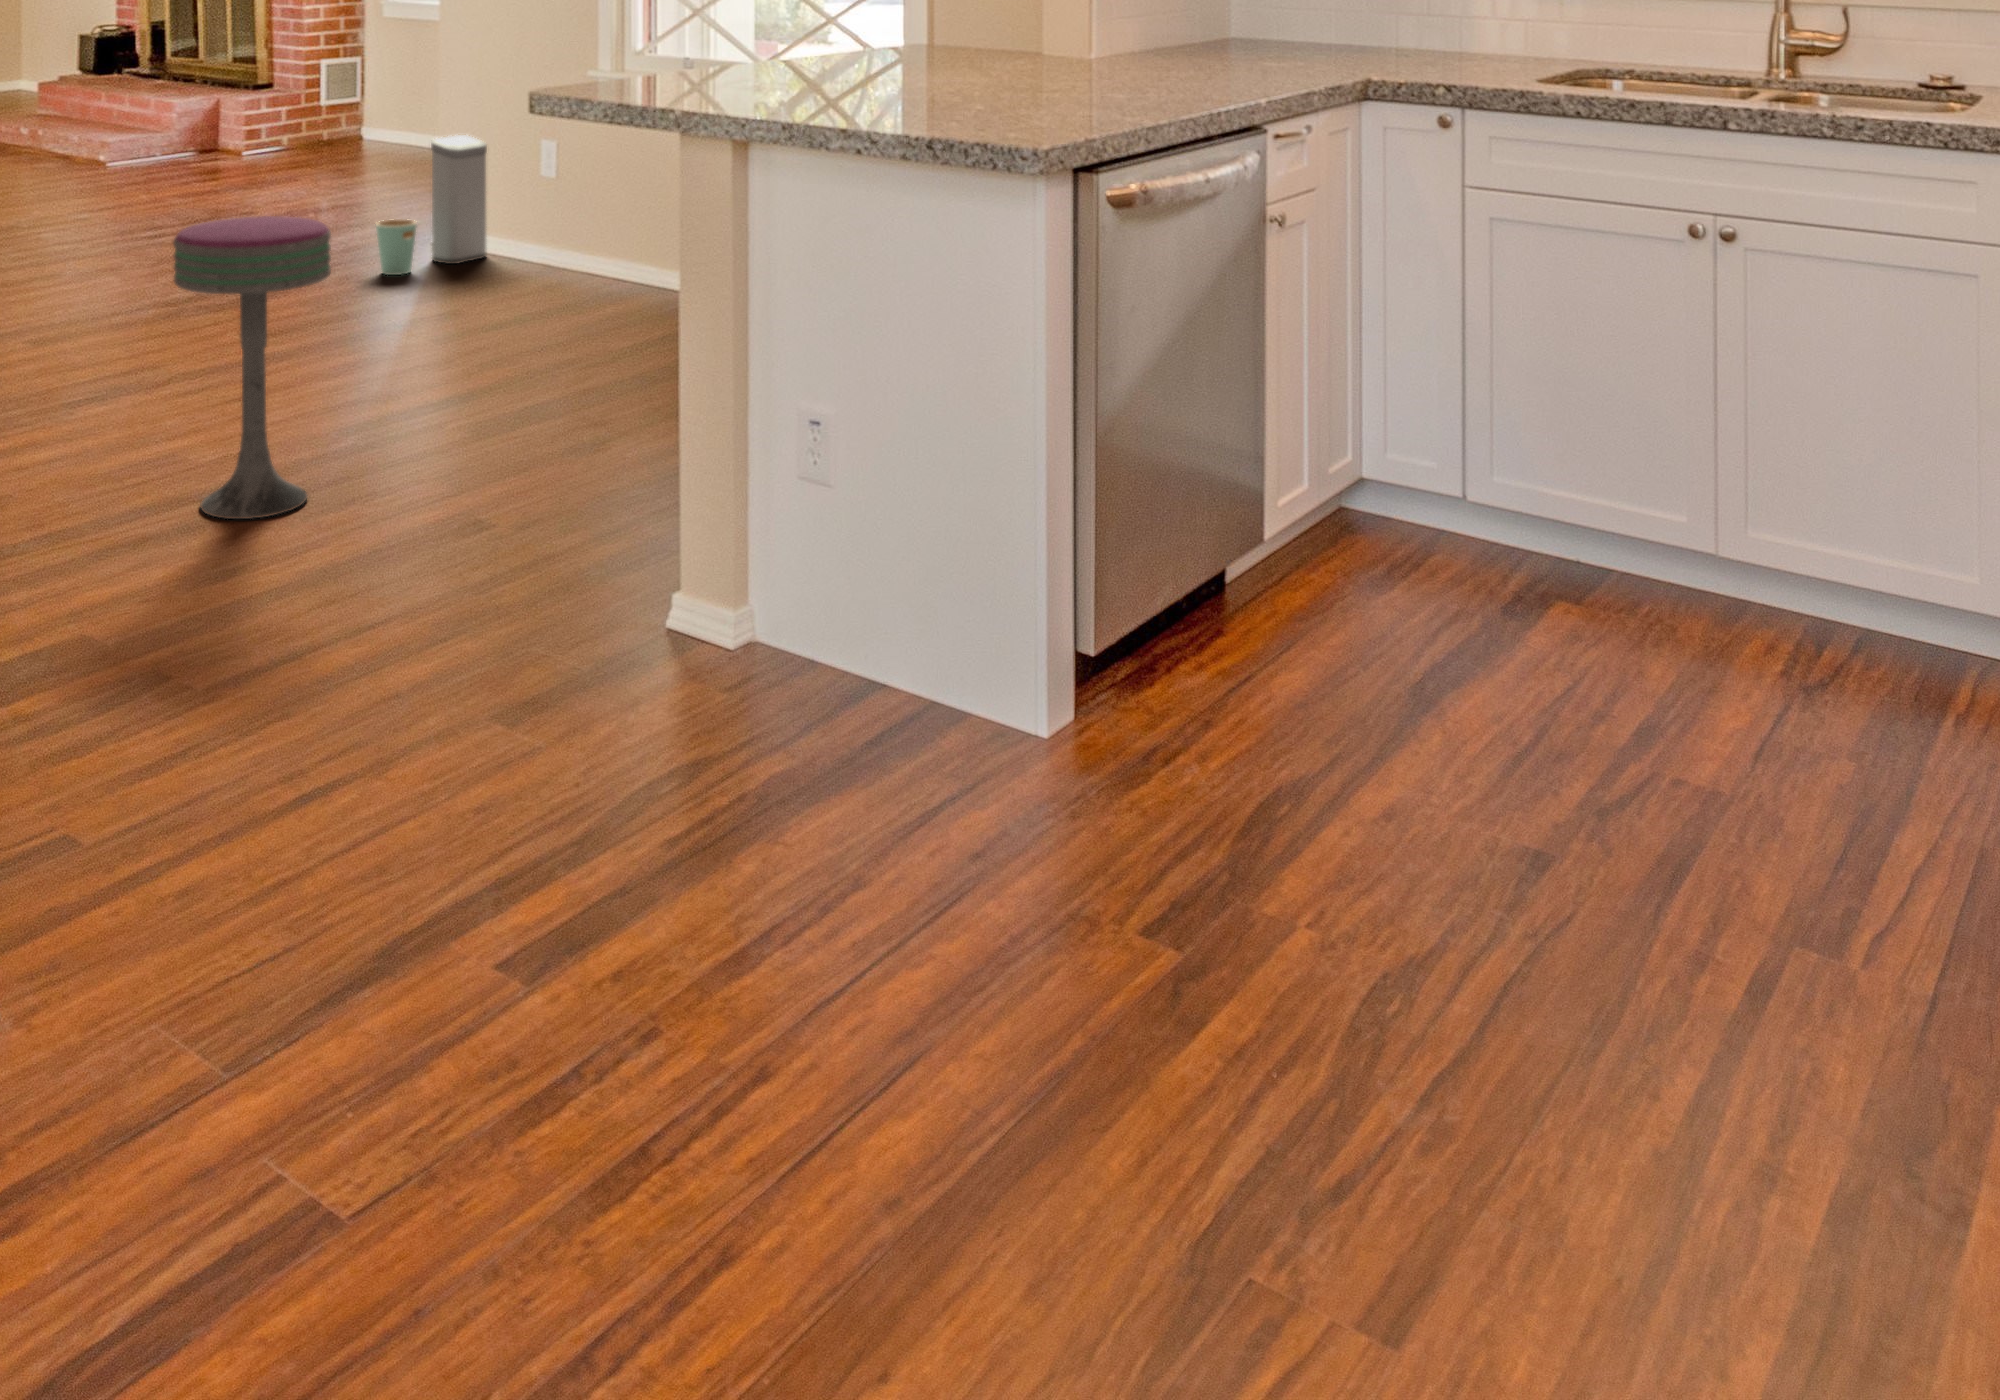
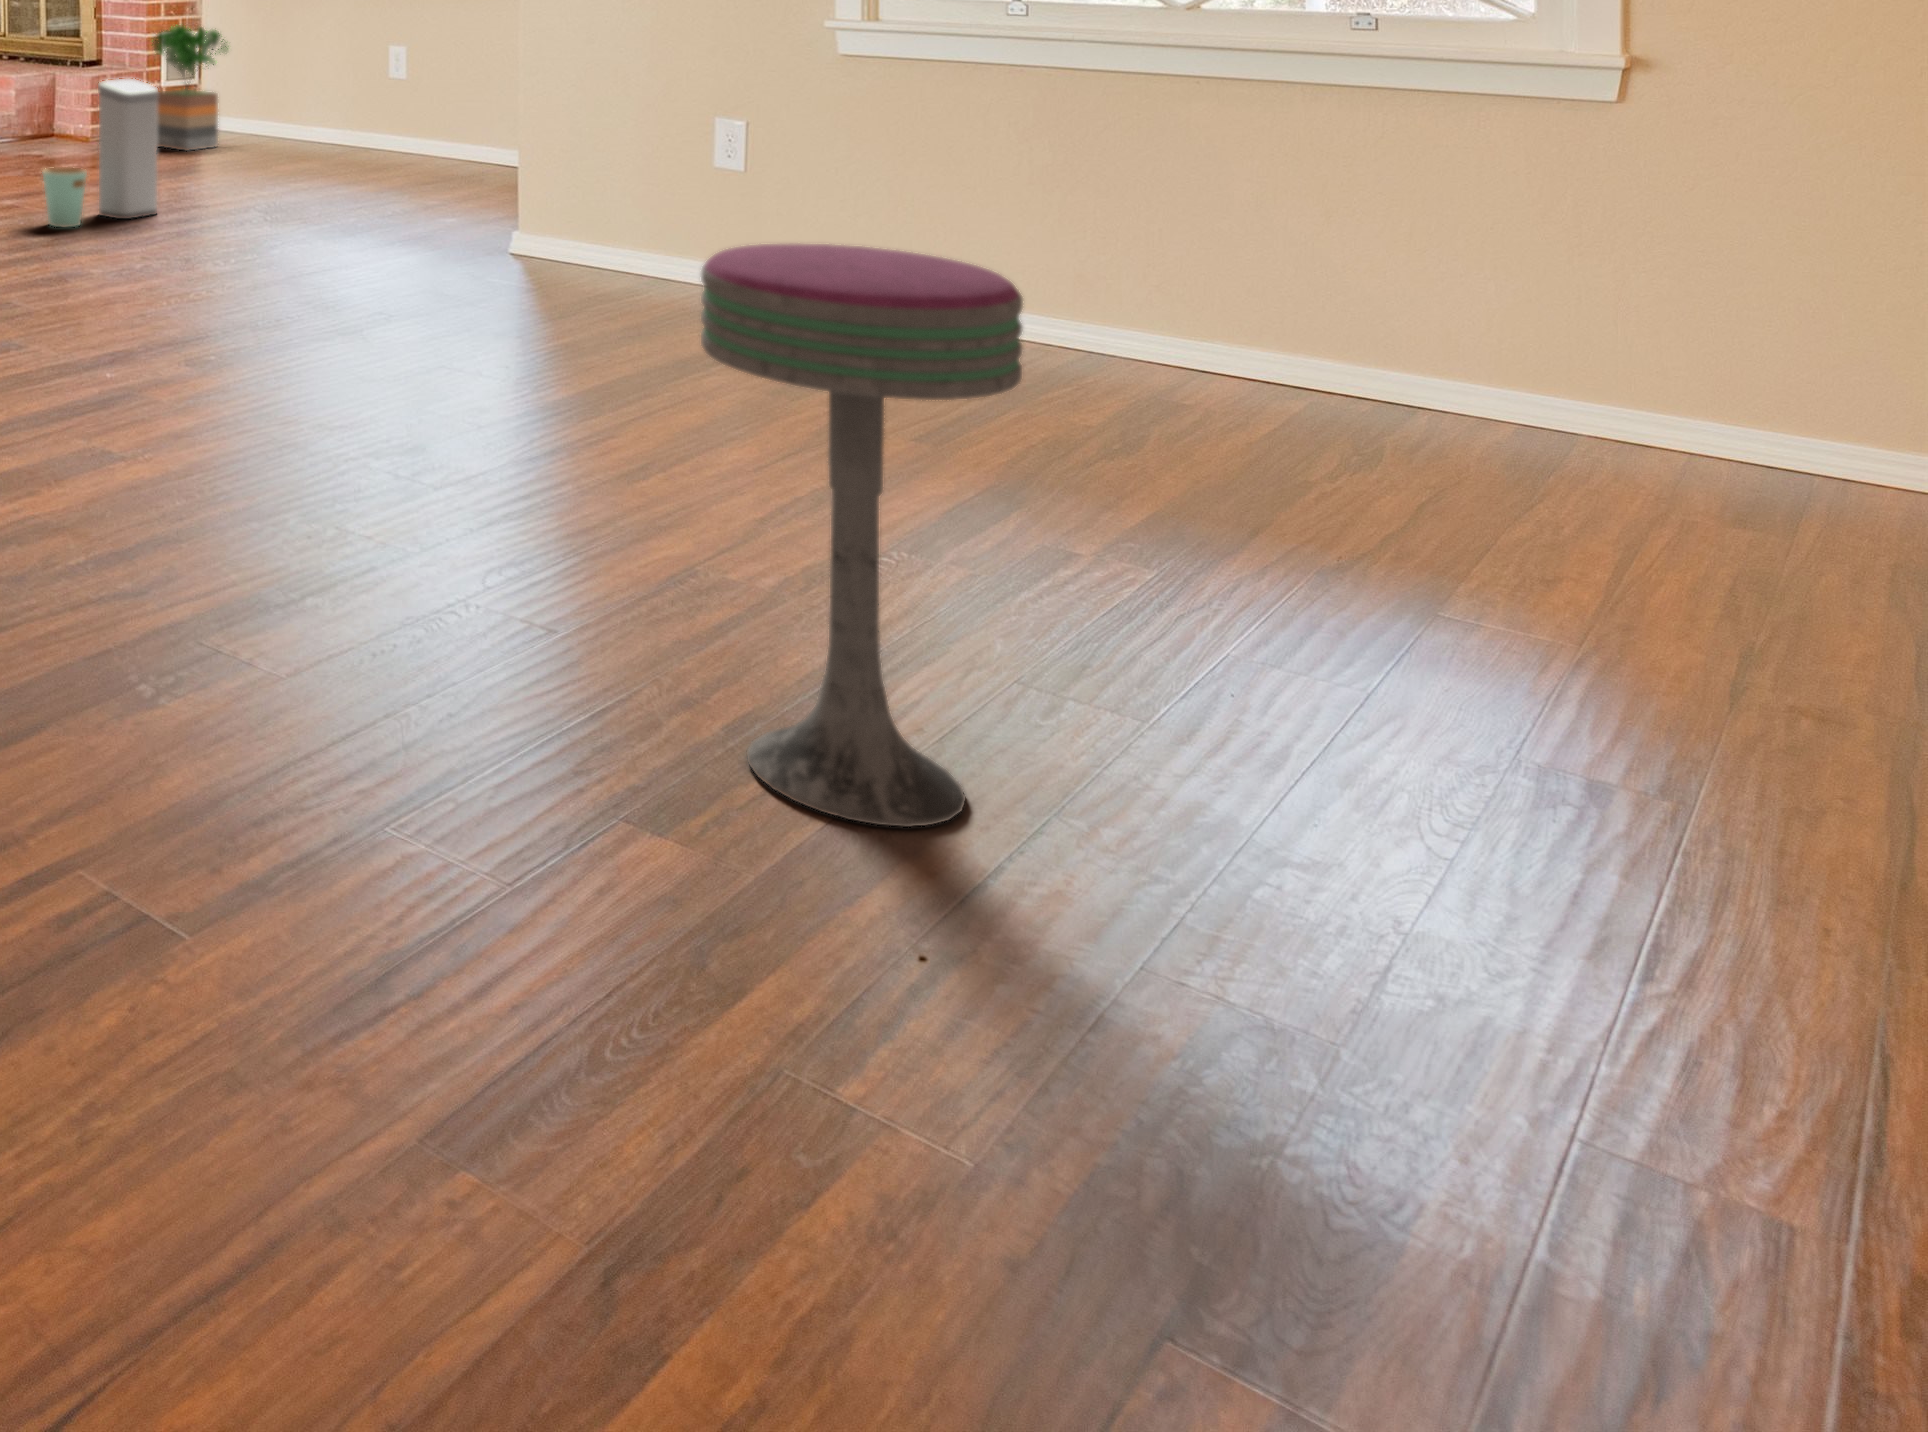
potted tree: none [297,53,372,160] -> present [152,24,229,150]
trash can: present [376,135,487,275] -> present [42,79,158,227]

